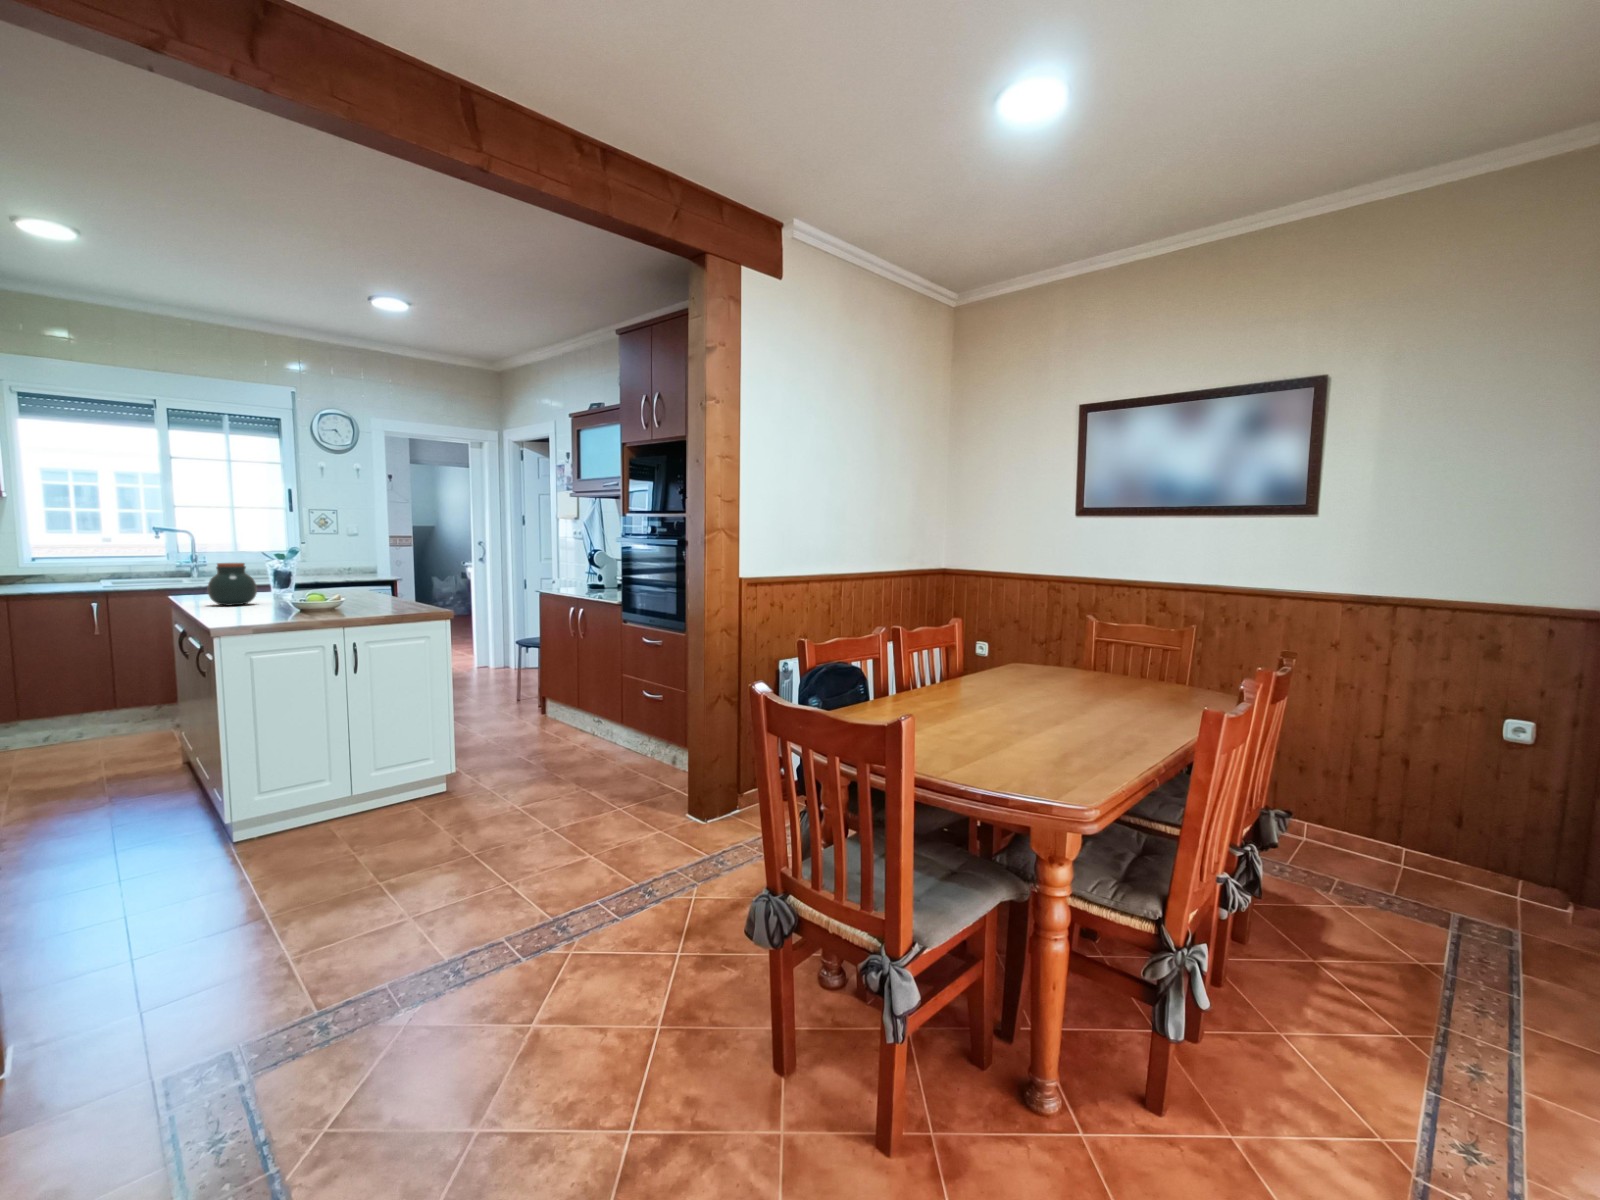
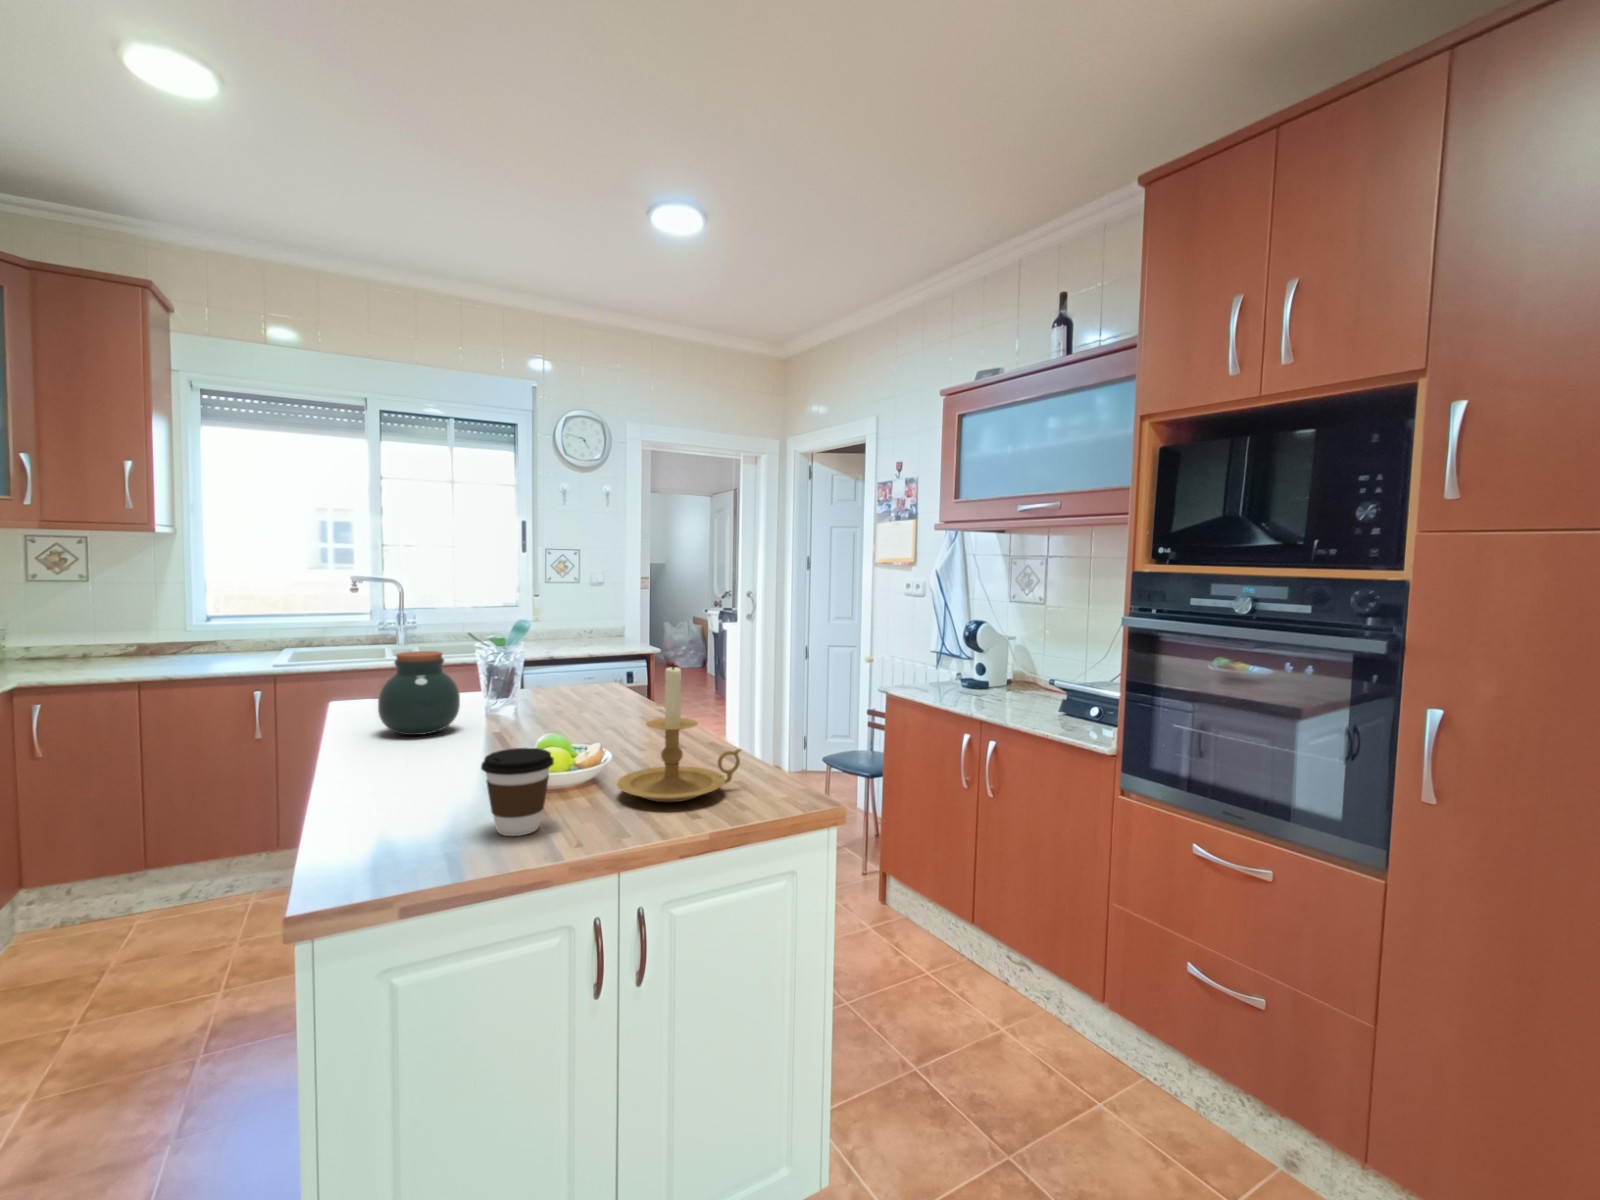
candle holder: none [342,556,404,614] -> present [617,663,741,802]
coffee cup: none [276,588,309,619] -> present [481,748,554,836]

